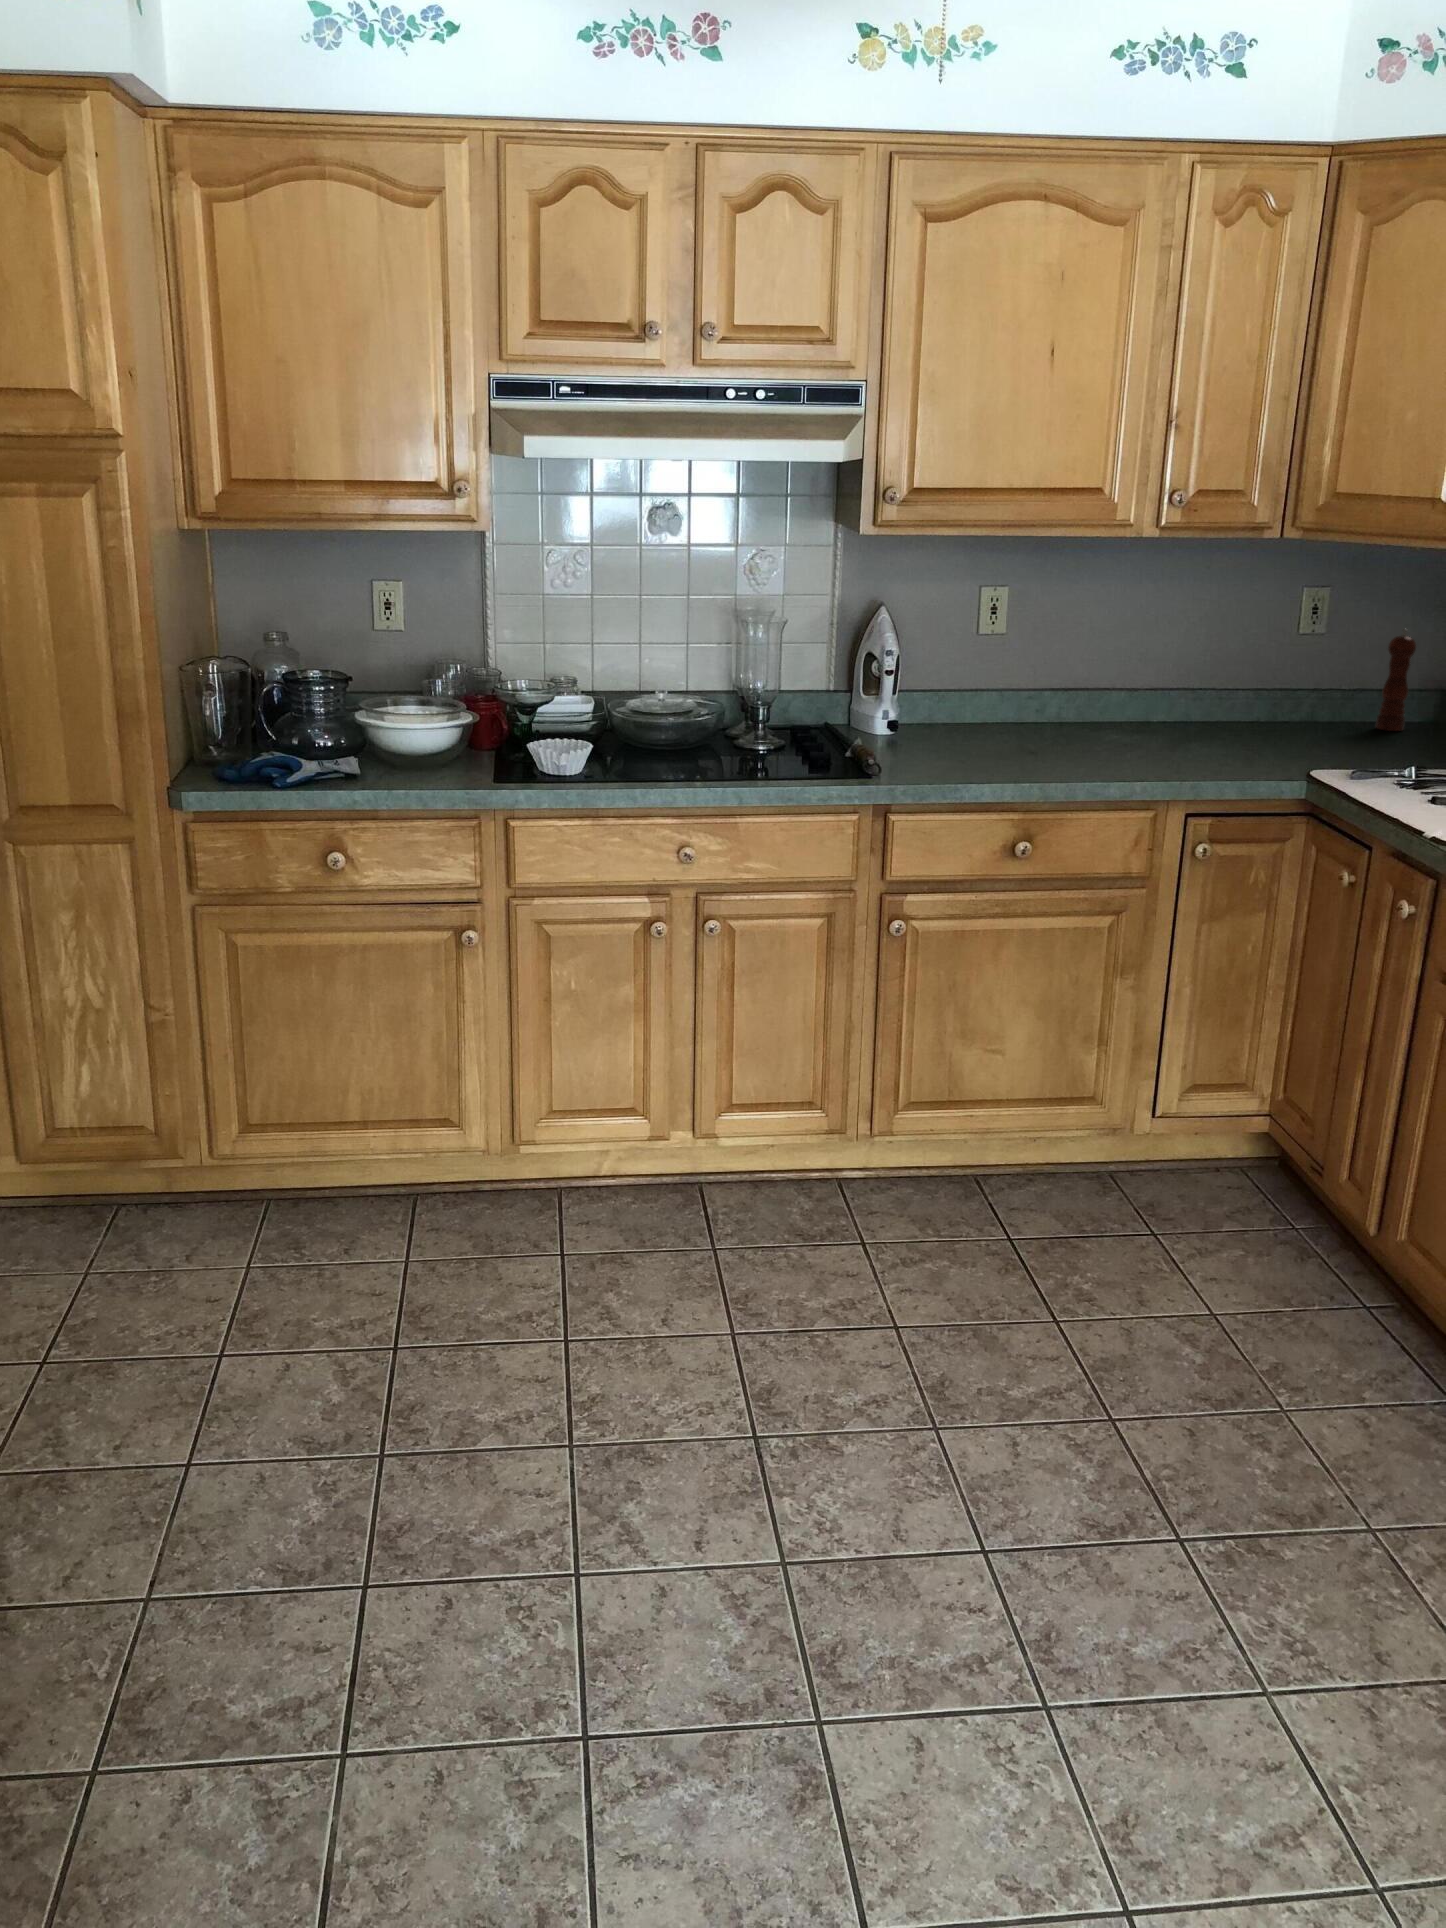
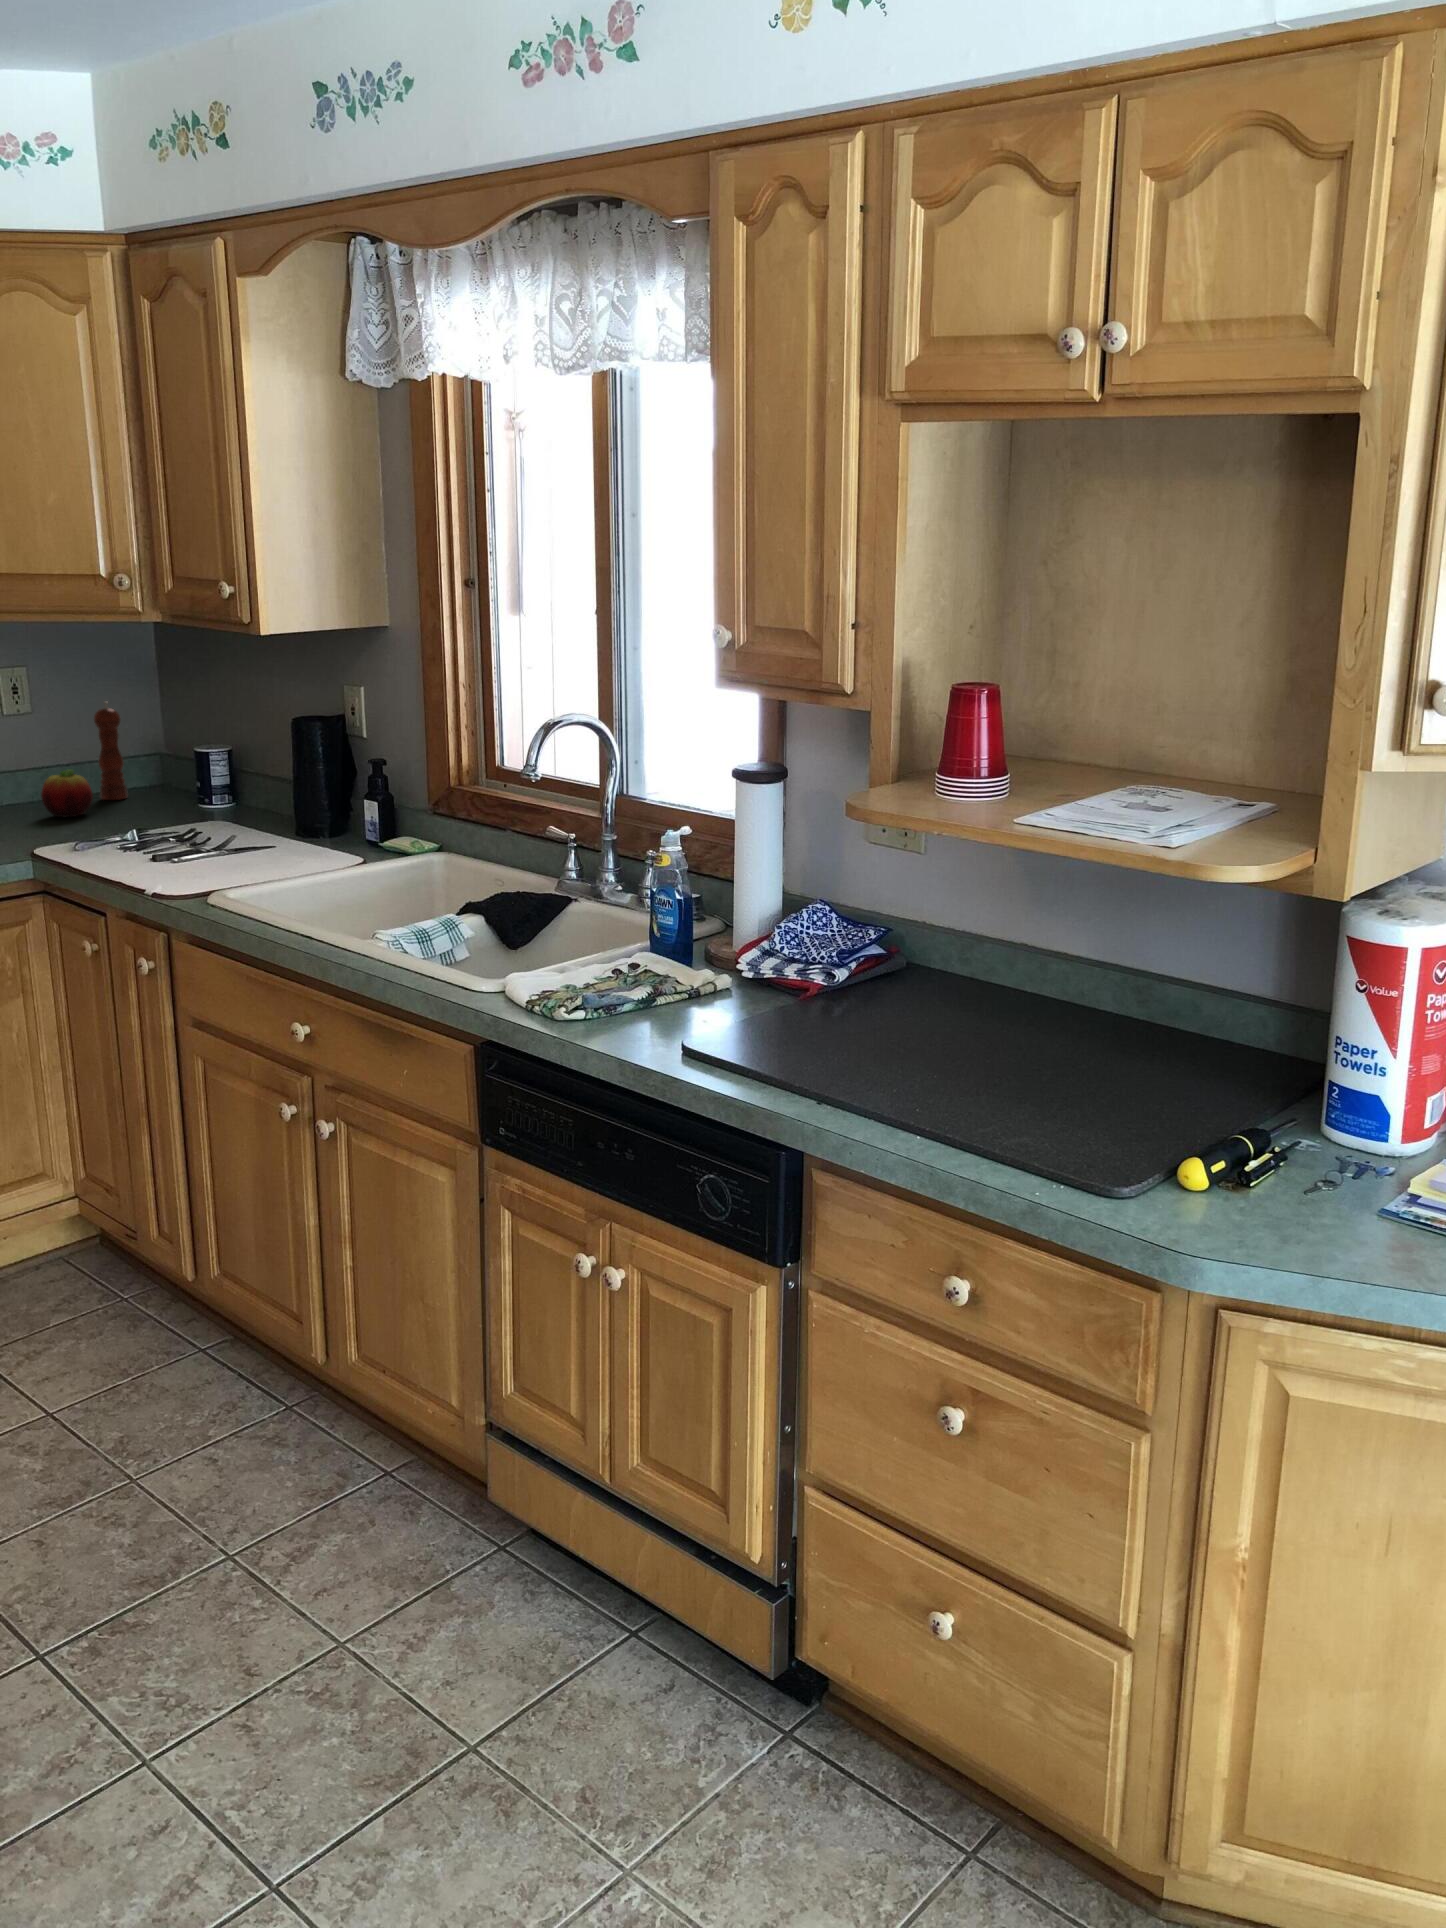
fruit: none [1321,694,1373,742] -> present [41,769,93,817]

